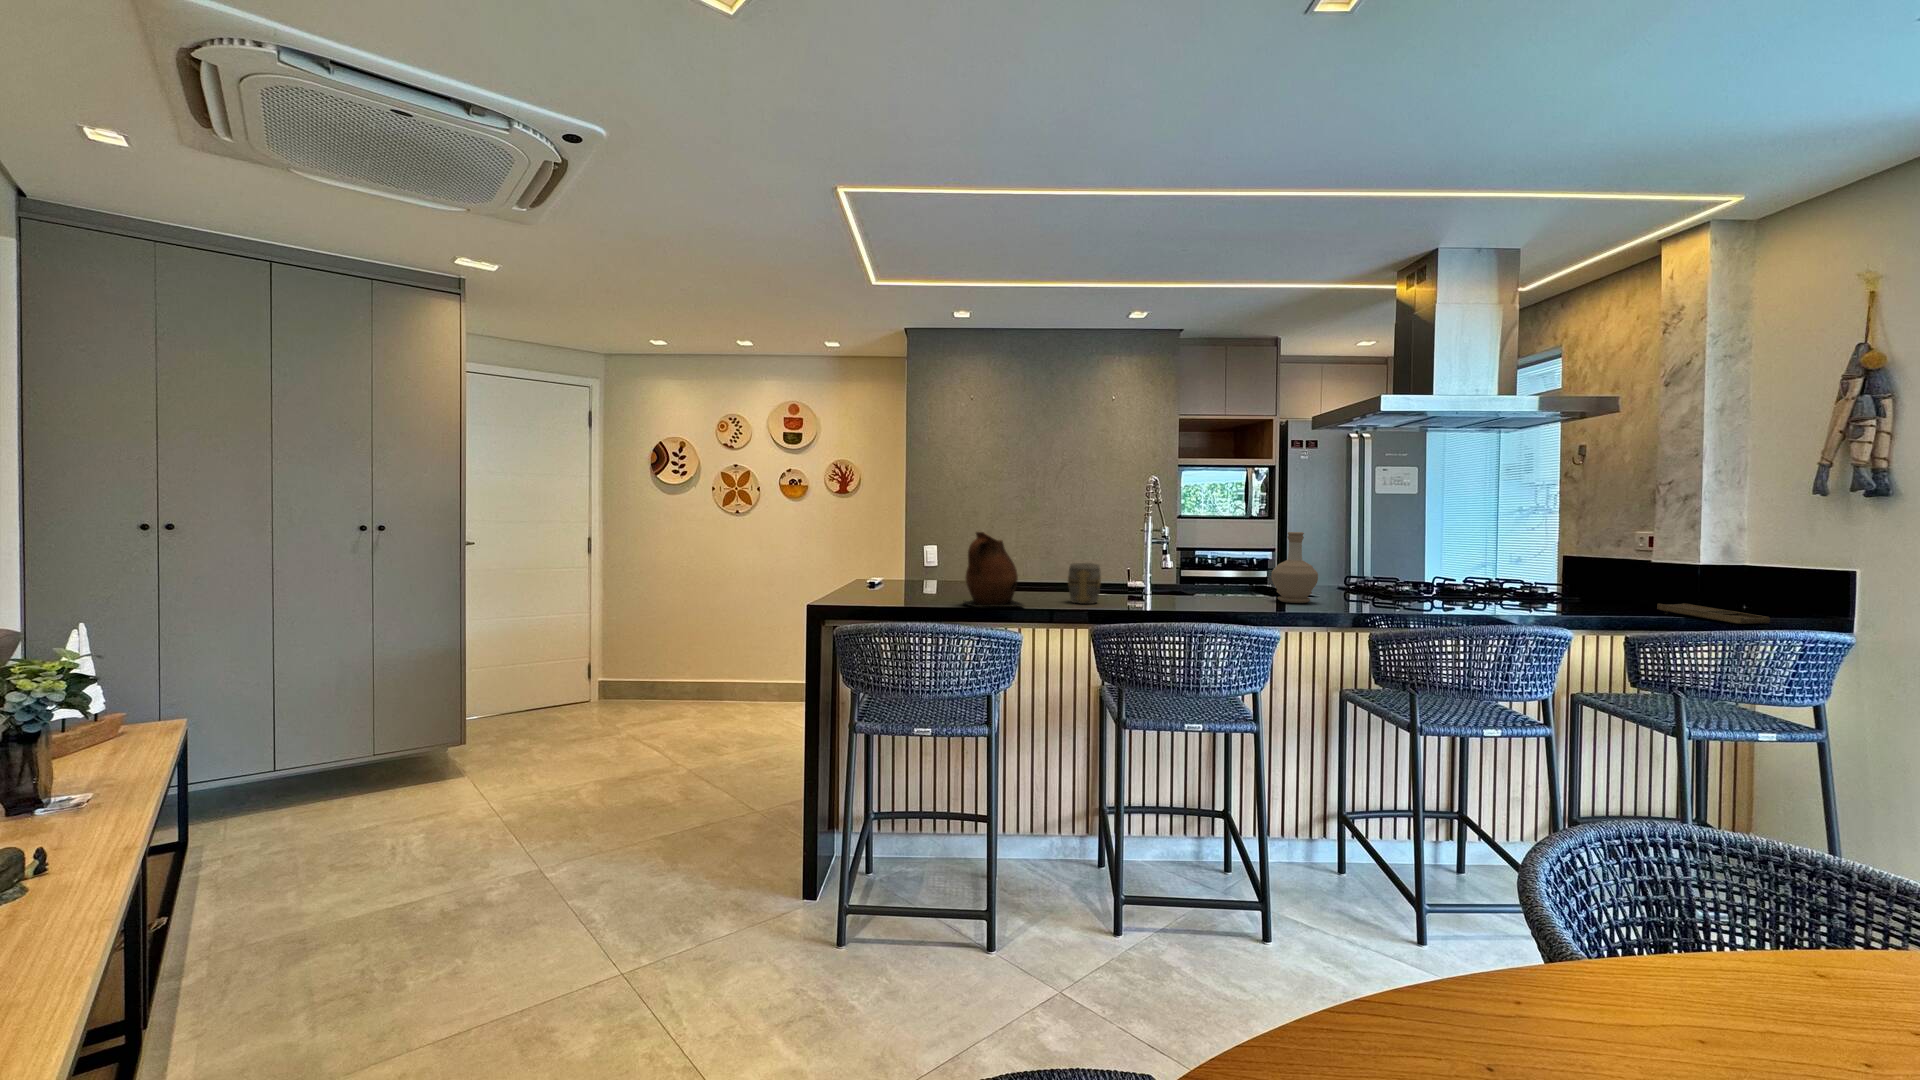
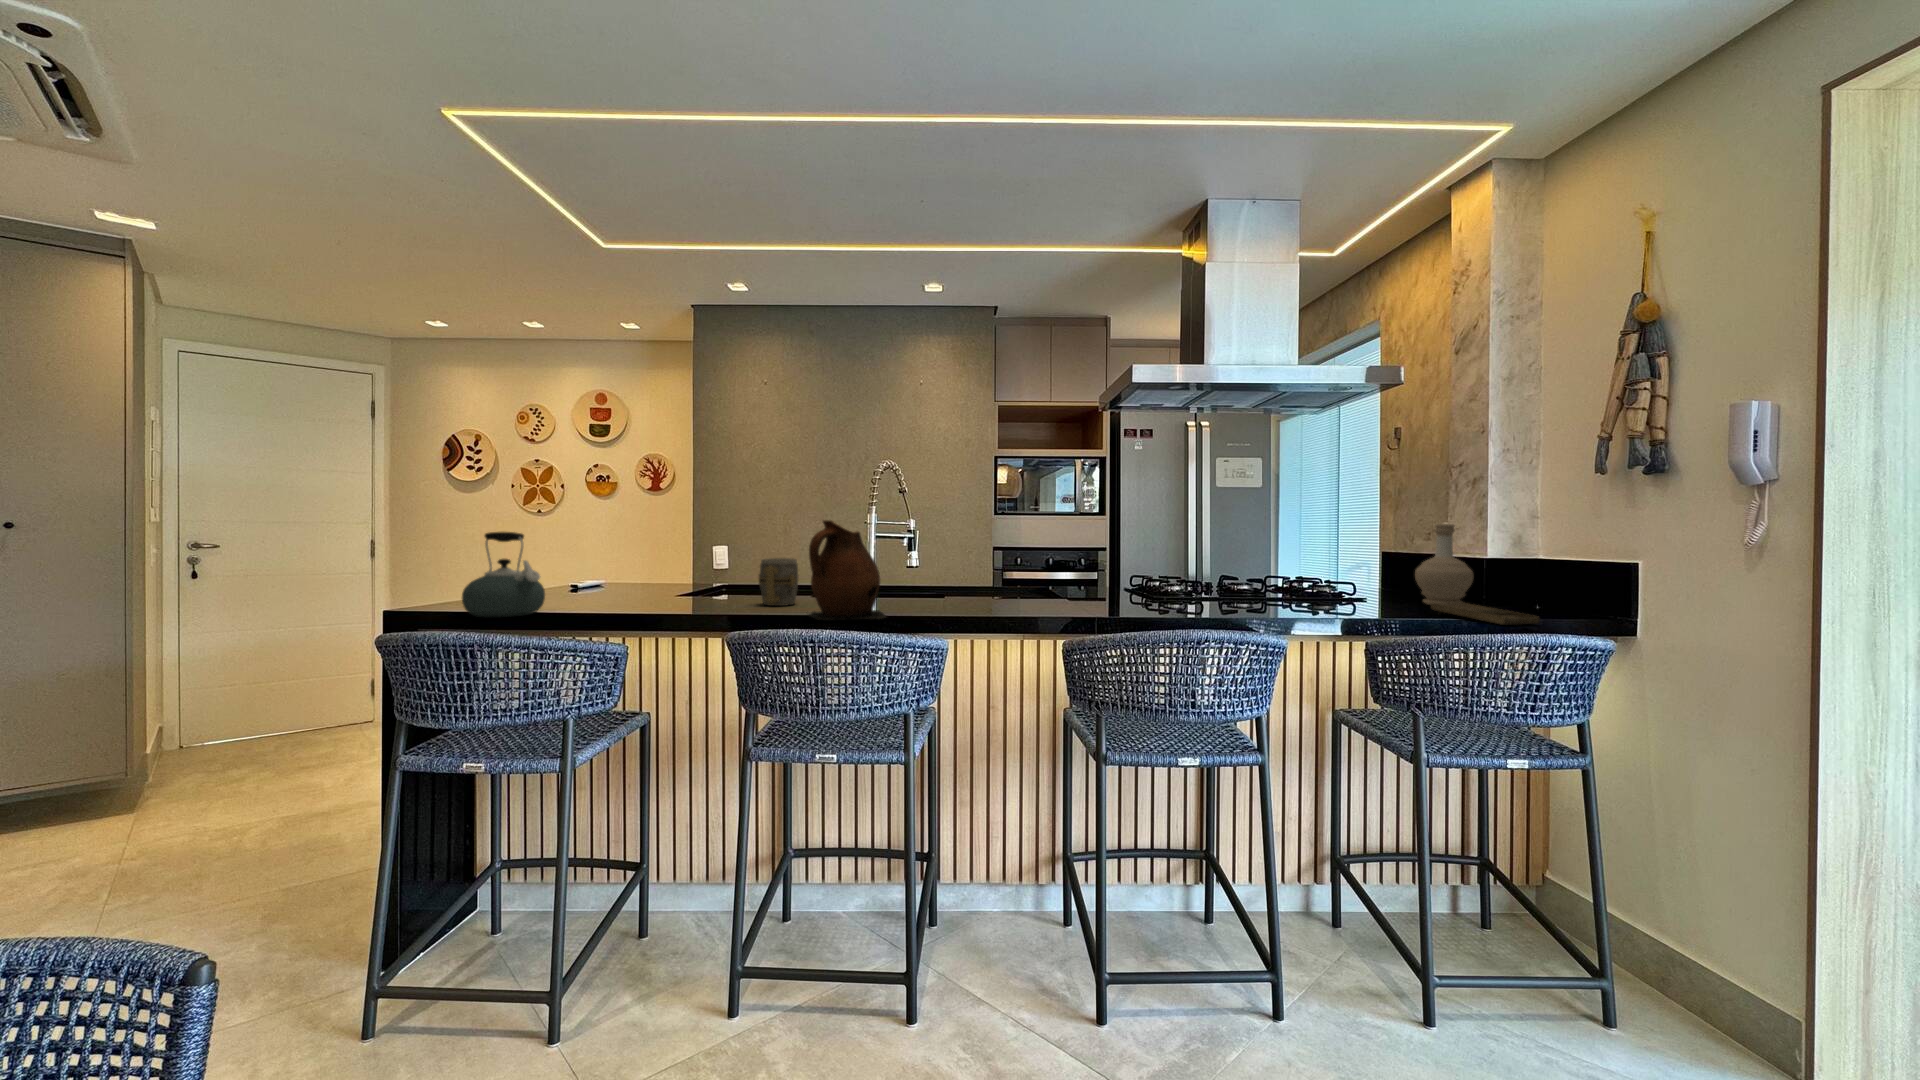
ceramic pitcher: present [963,532,1023,607] -> present [809,520,886,620]
bottle: present [1271,532,1318,603] -> present [1415,524,1473,605]
kettle: none [862,544,928,614] -> present [462,532,545,617]

